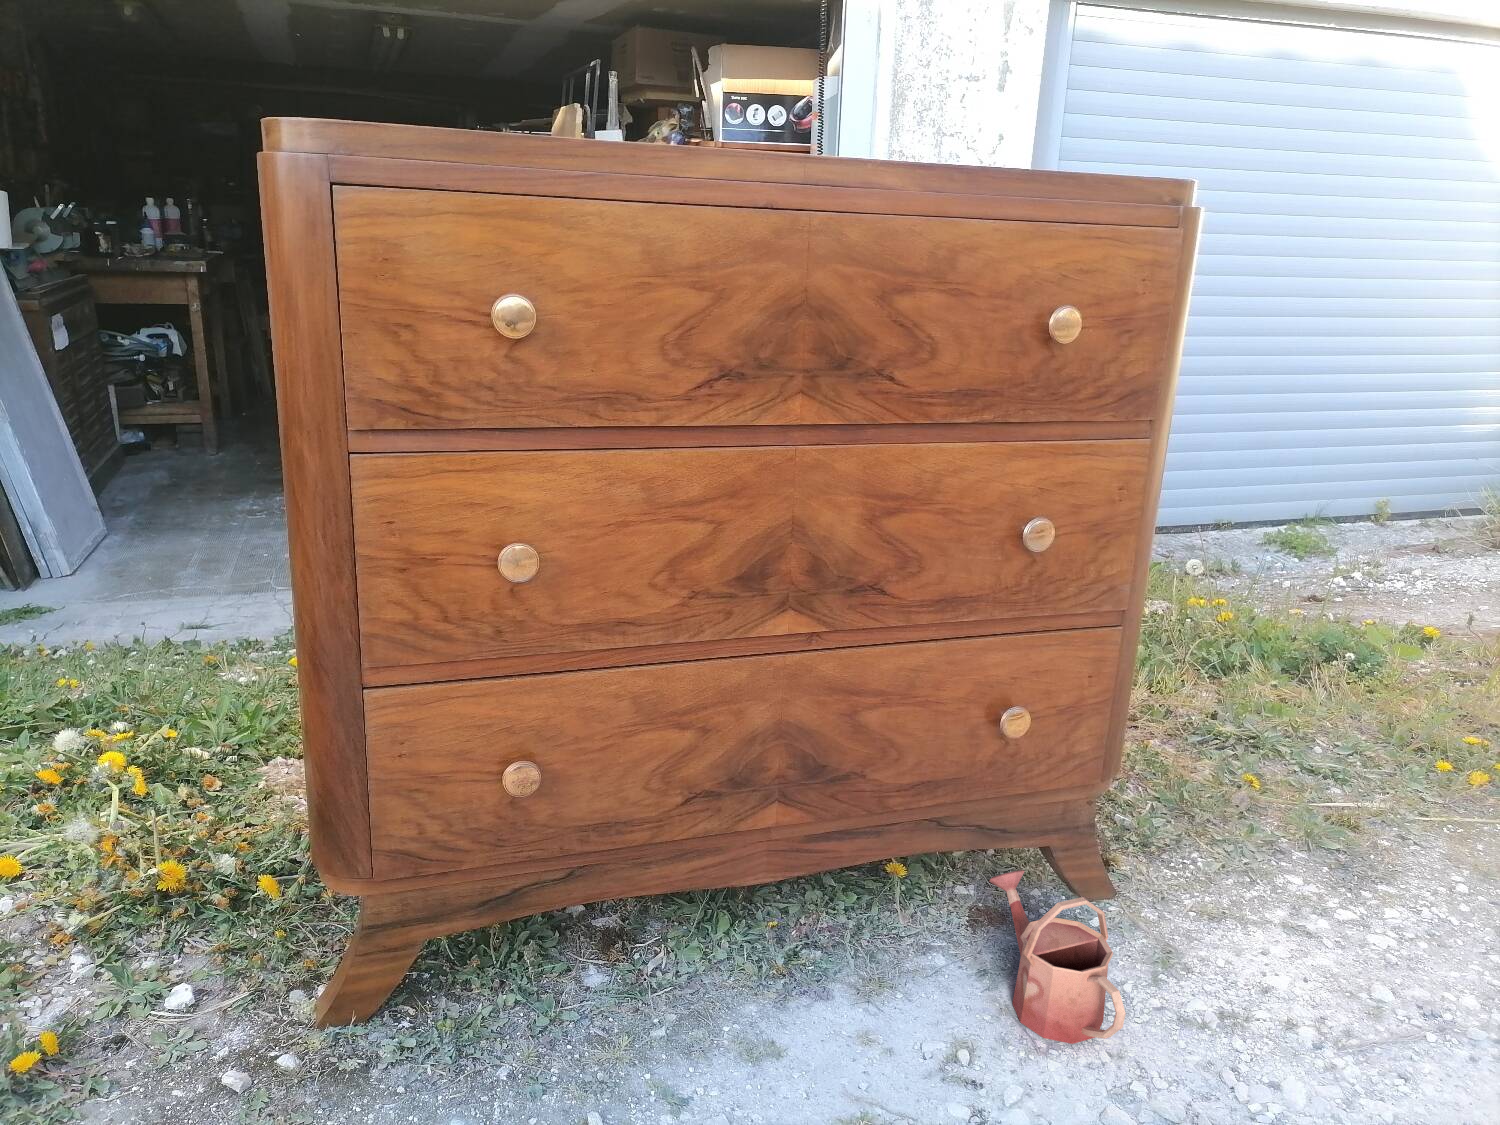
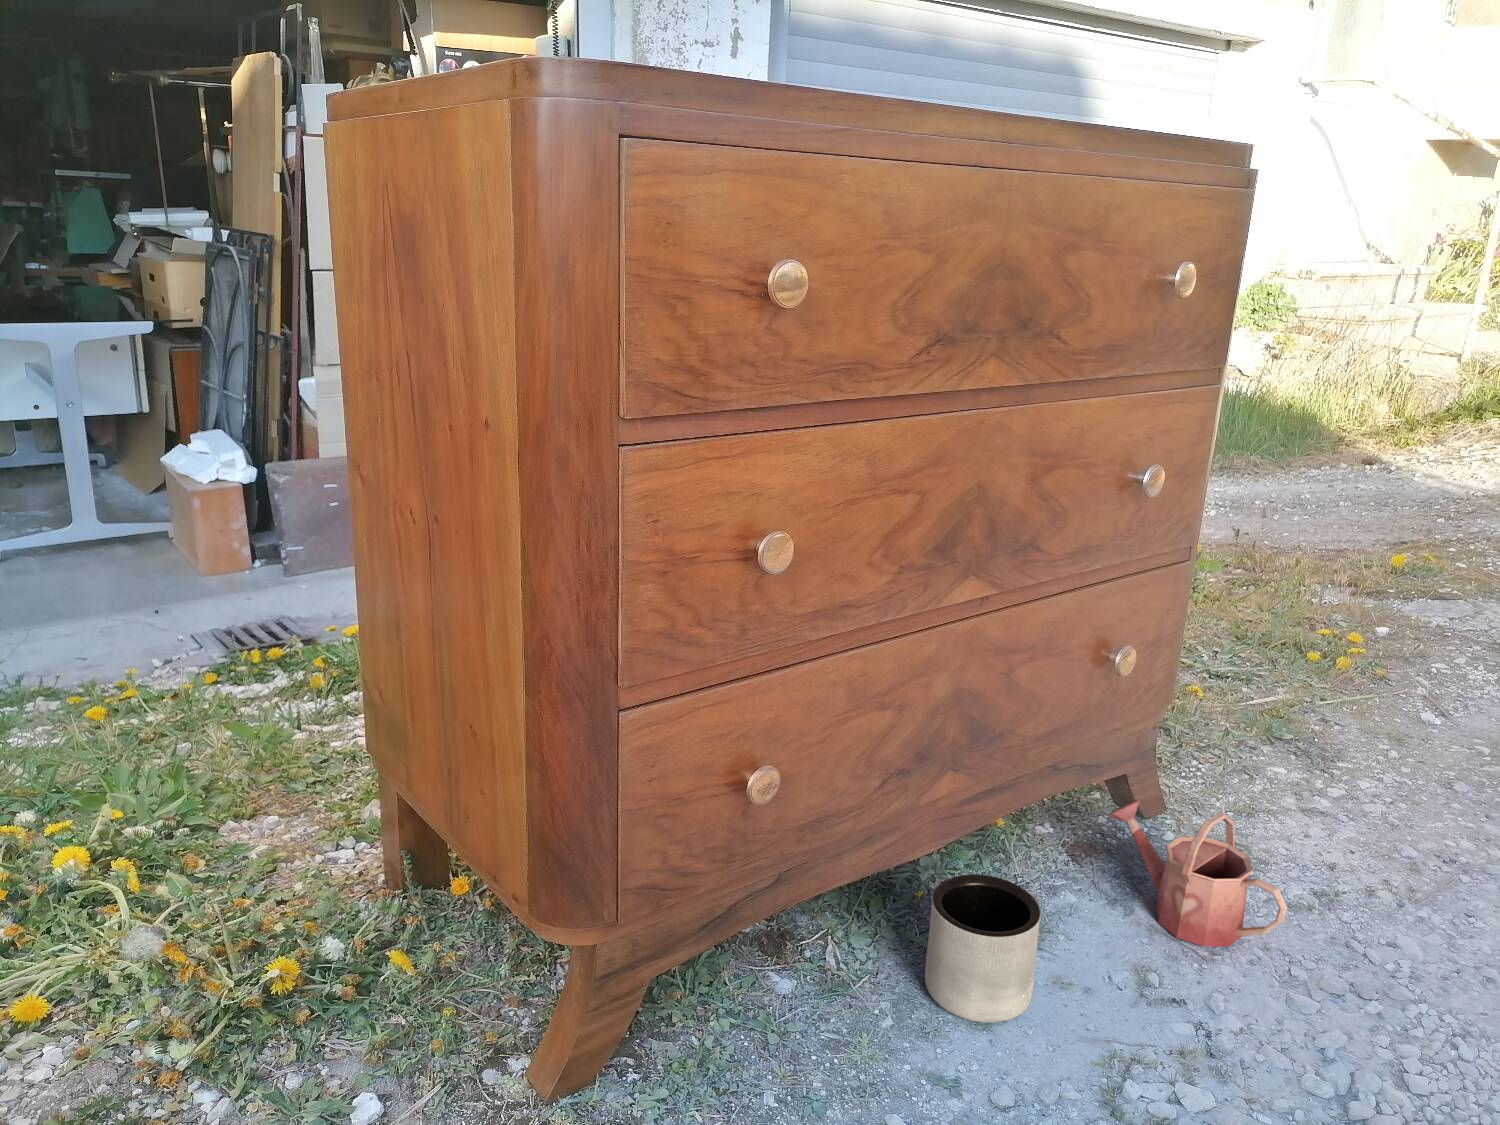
planter: none [715,908,825,1059] -> present [925,874,1040,1022]

